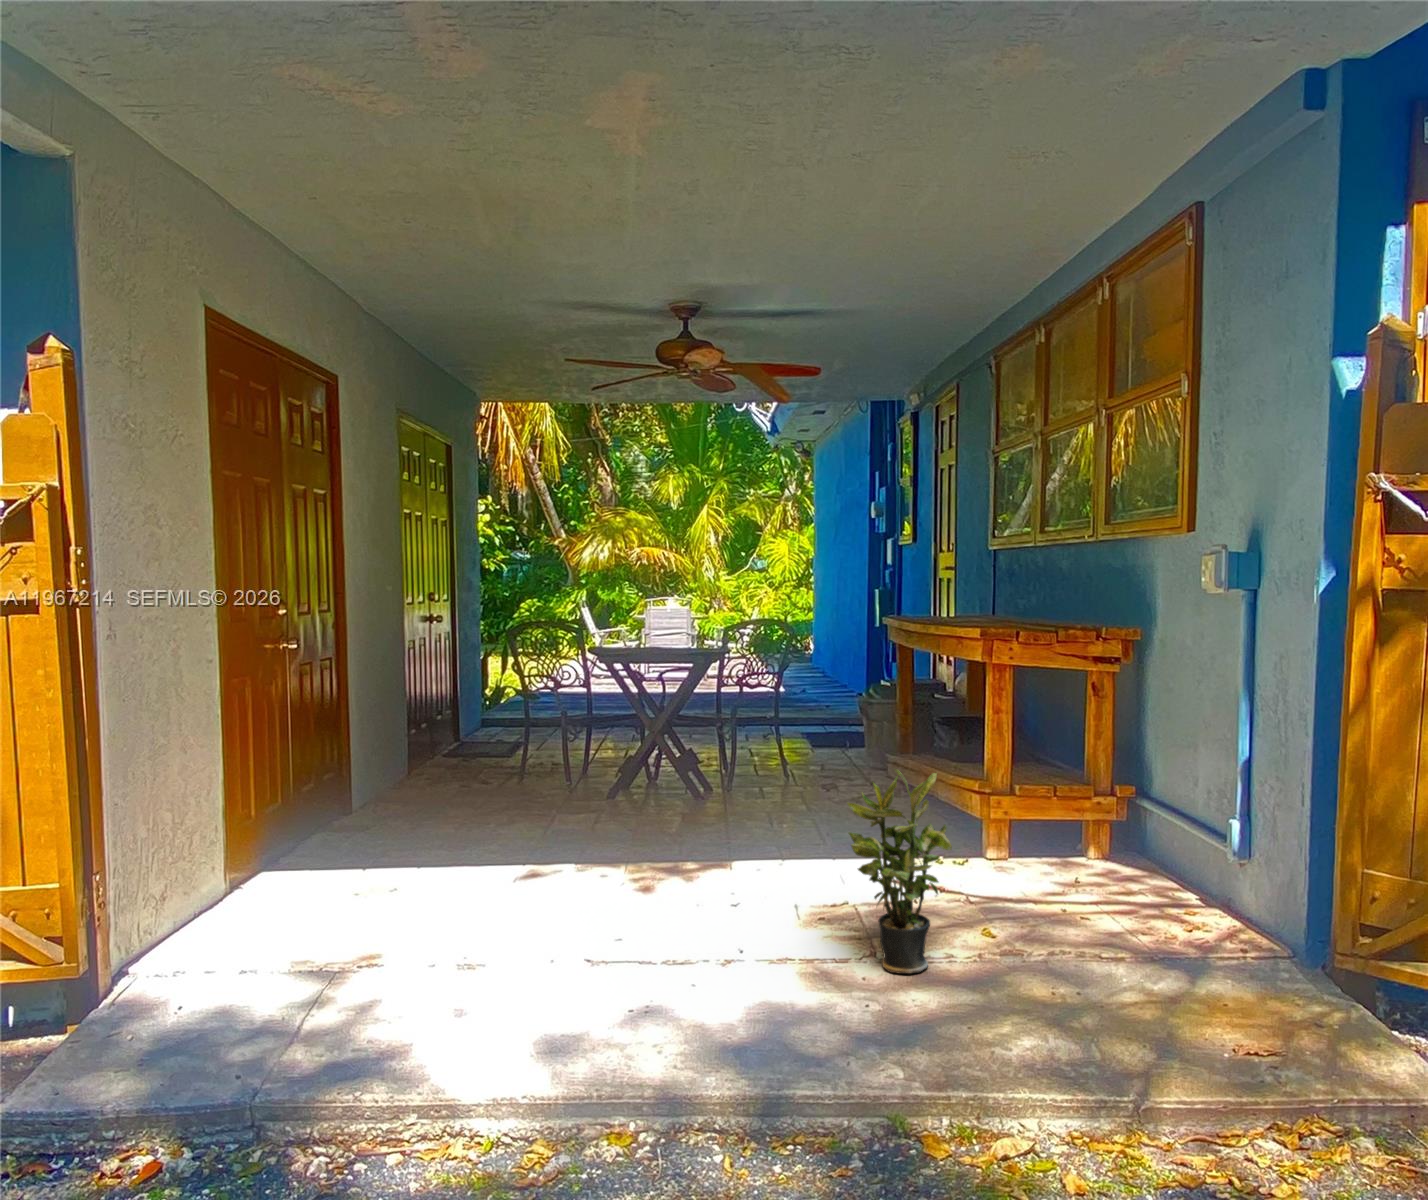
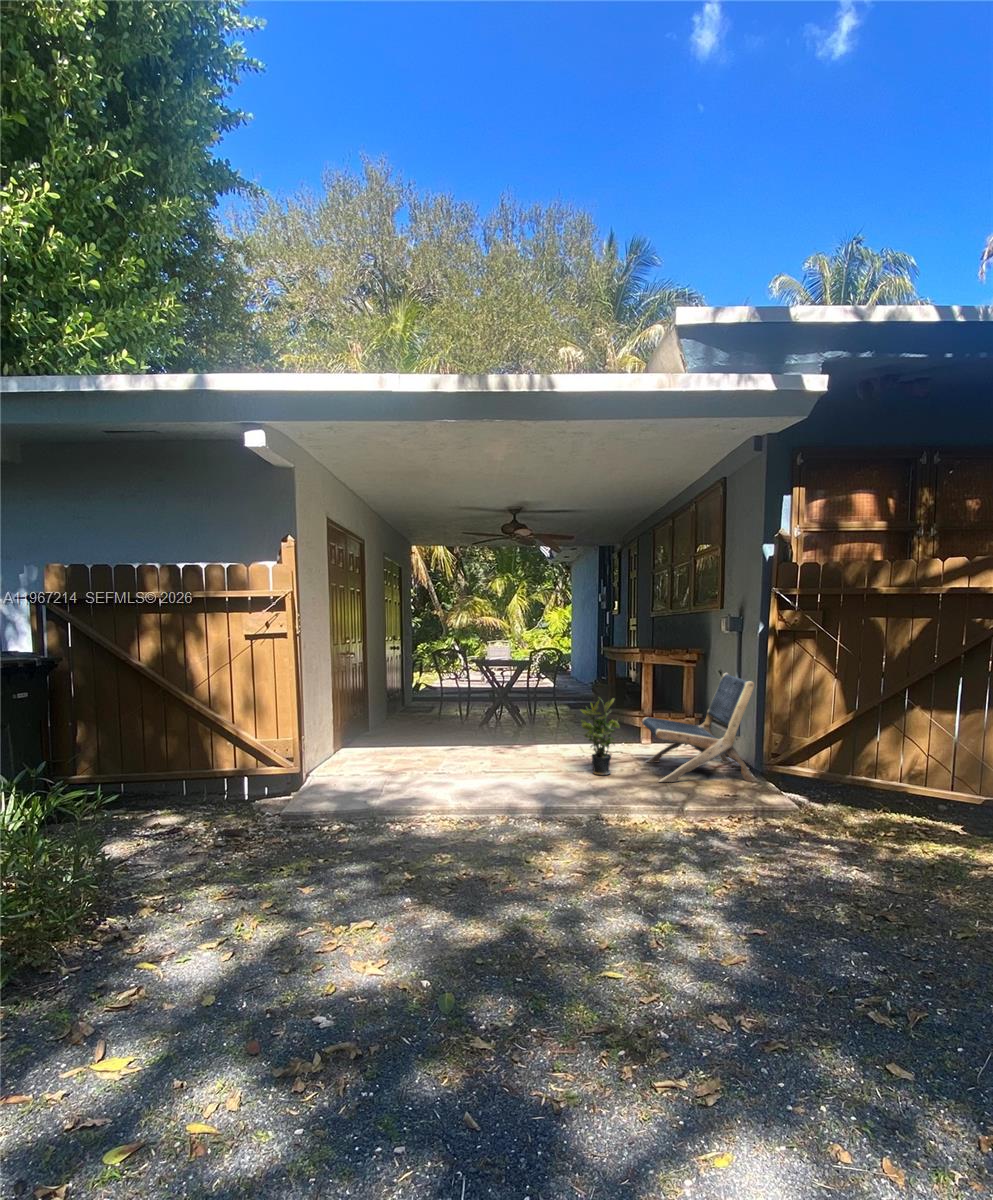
lounge chair: none [1001,695,1316,998] -> present [642,673,755,782]

